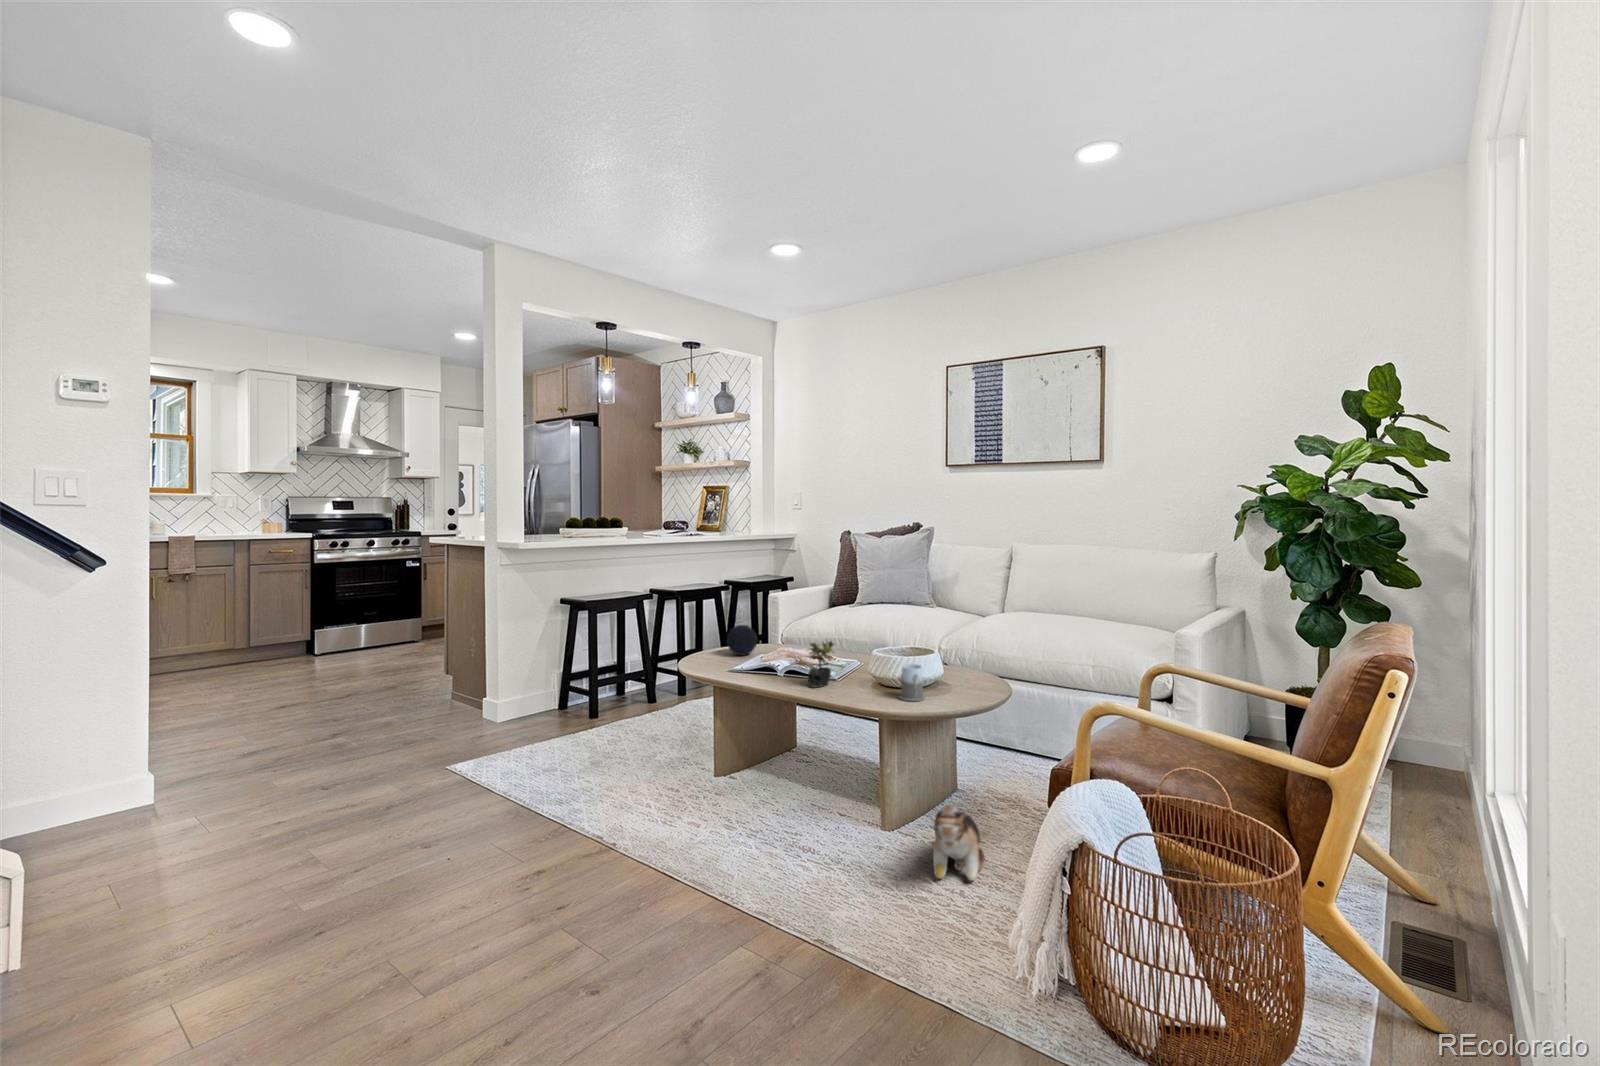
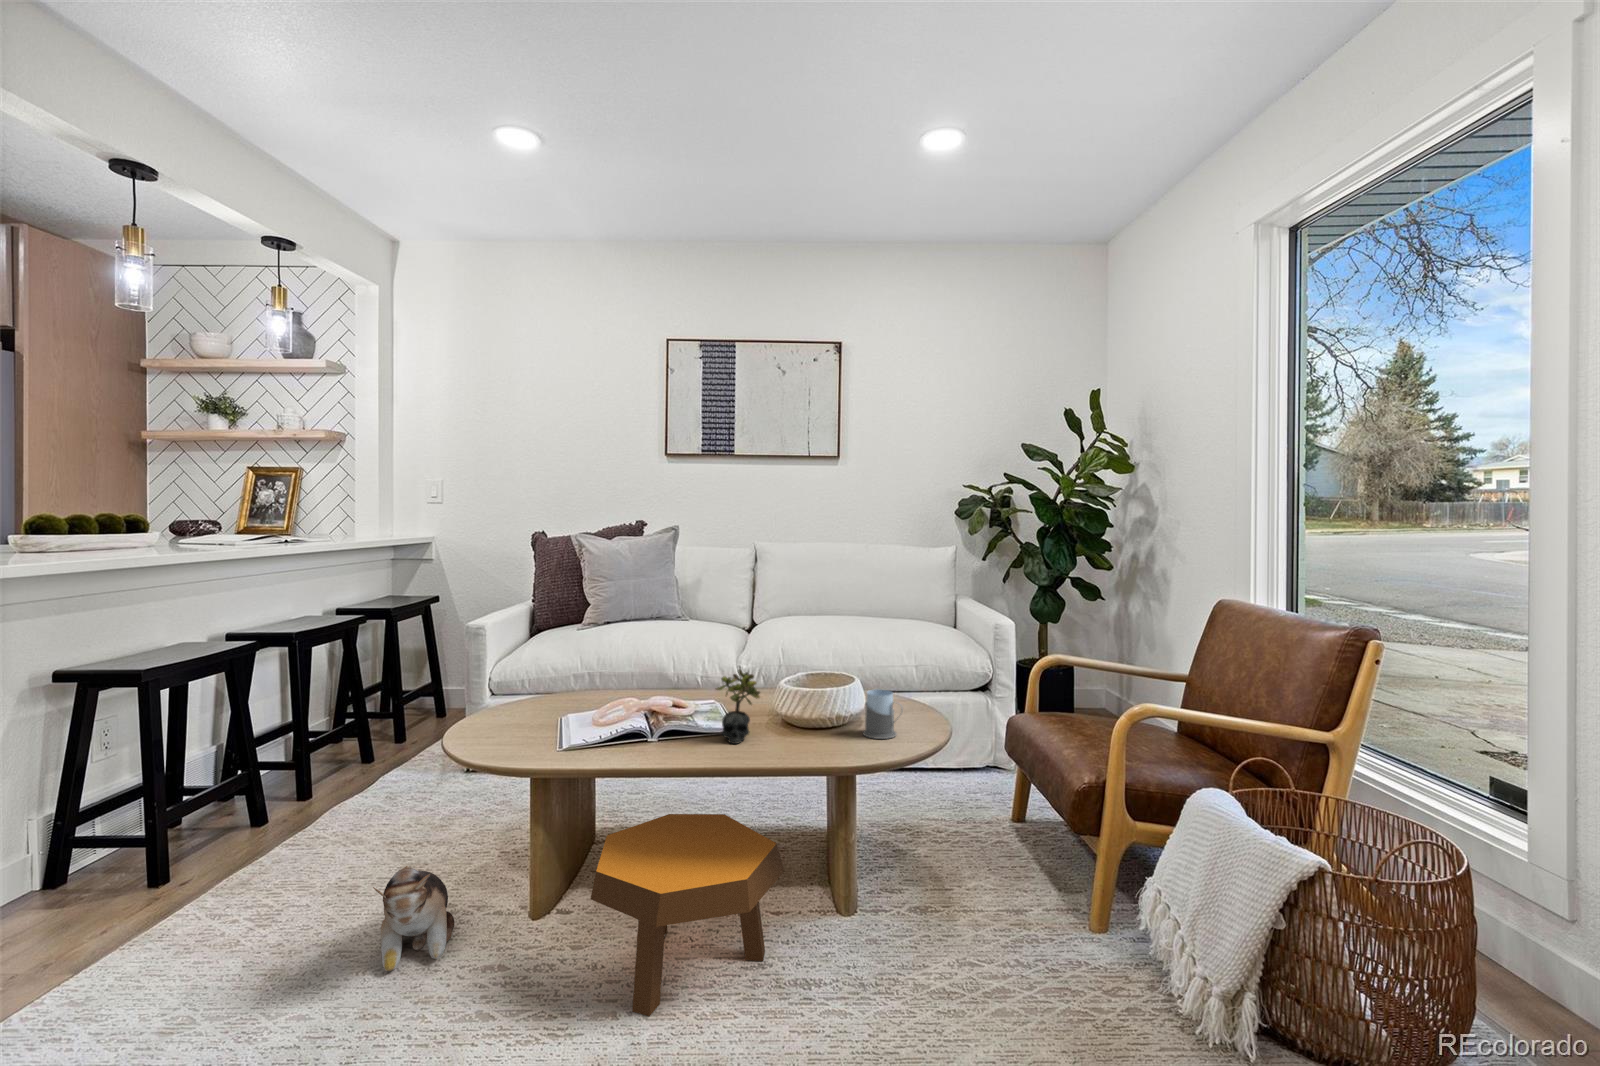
decorative orb: present [727,625,757,656] -> none [502,666,555,715]
footstool: none [699,727,811,829] -> present [590,814,784,1016]
plush toy: present [931,805,985,881] -> present [373,866,454,971]

